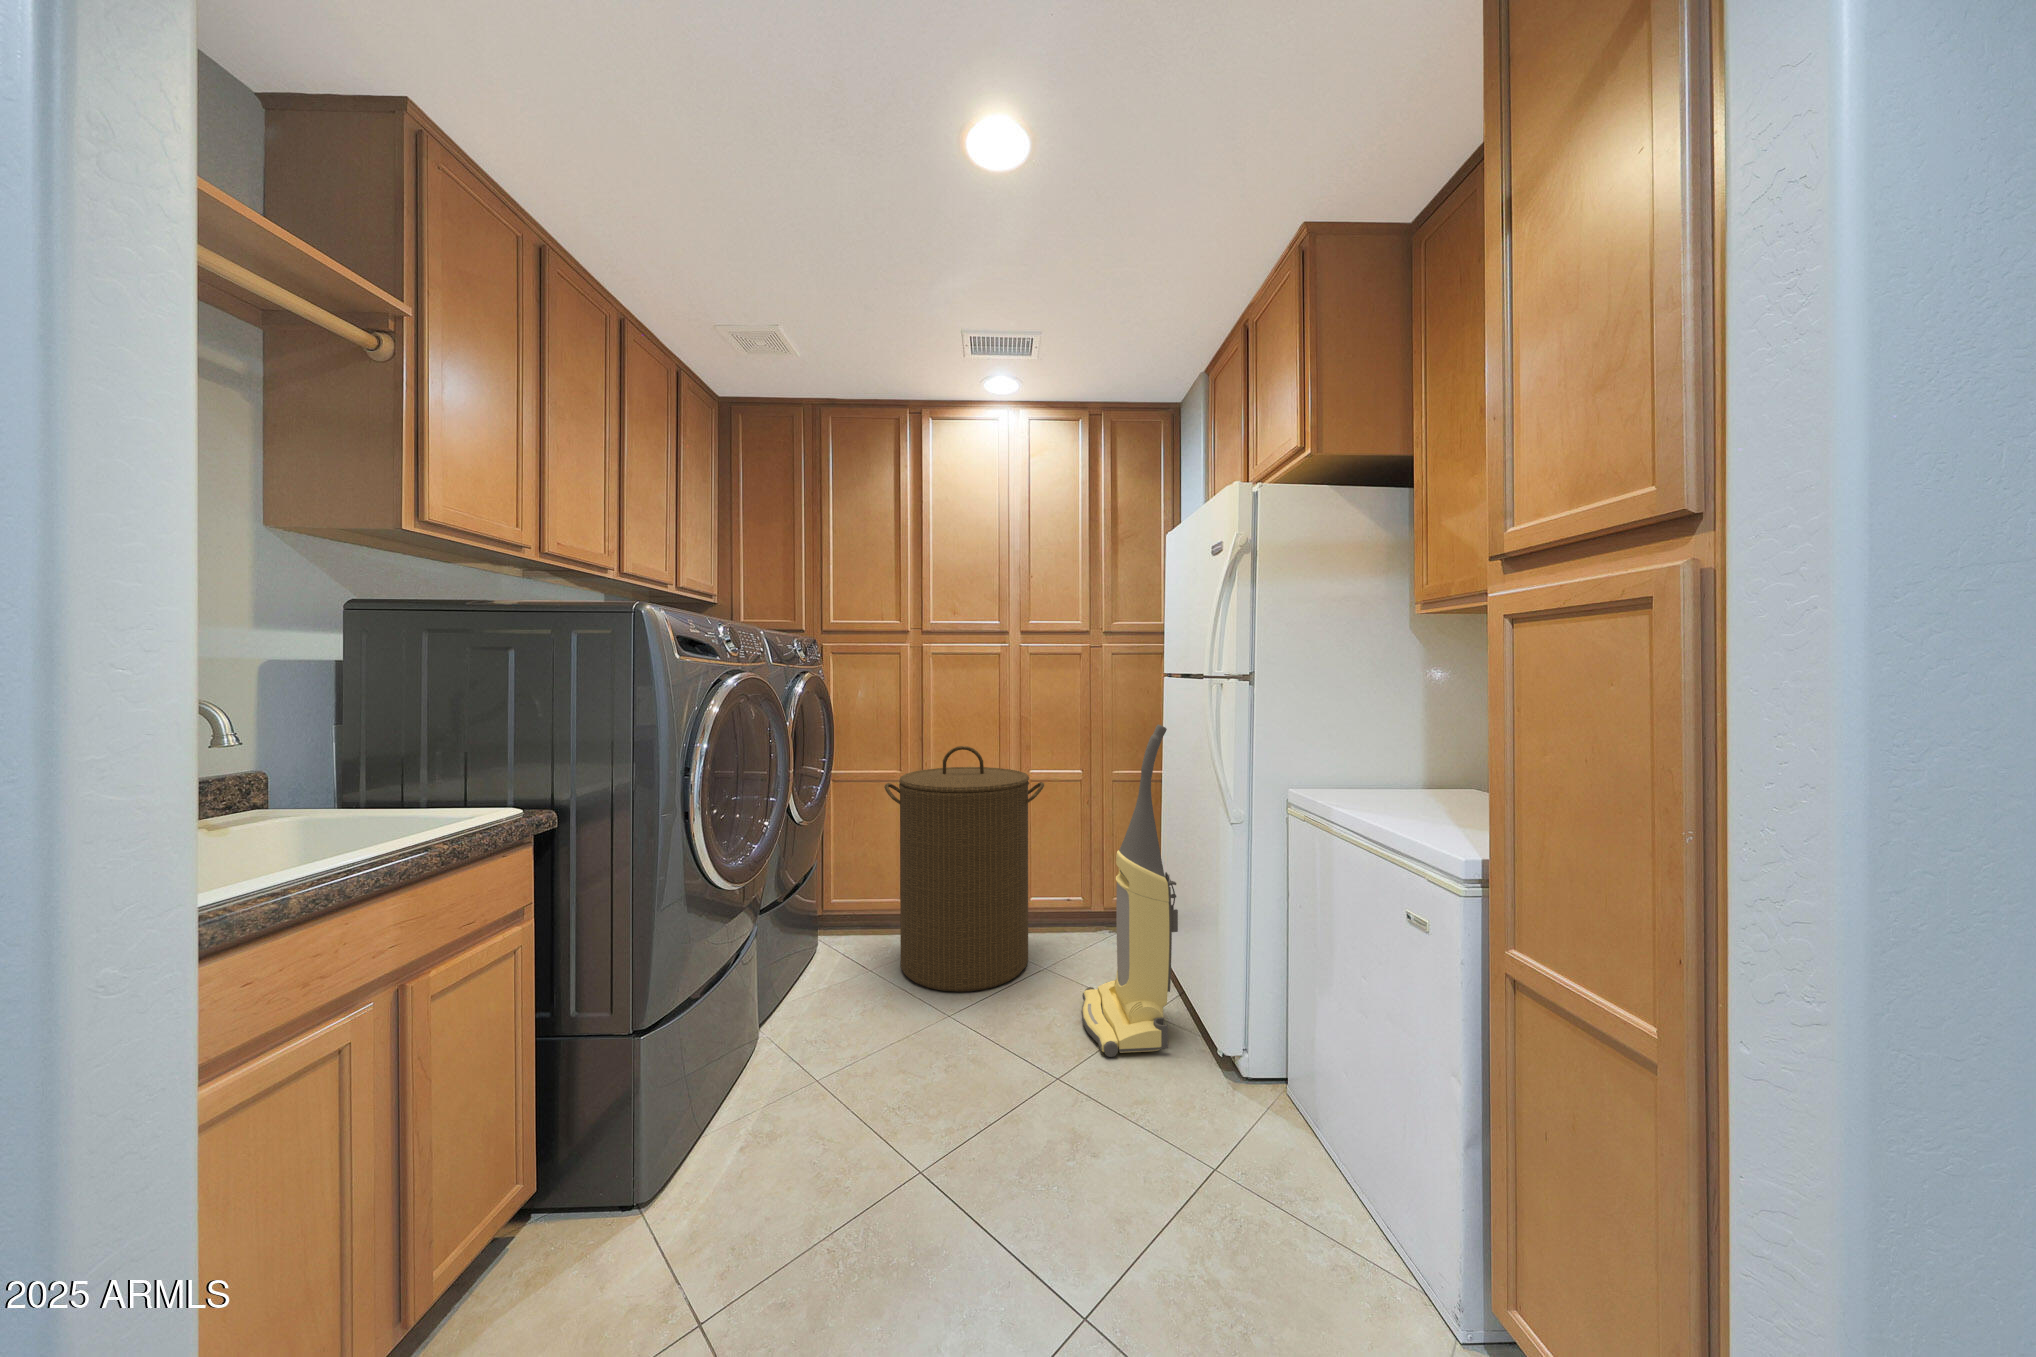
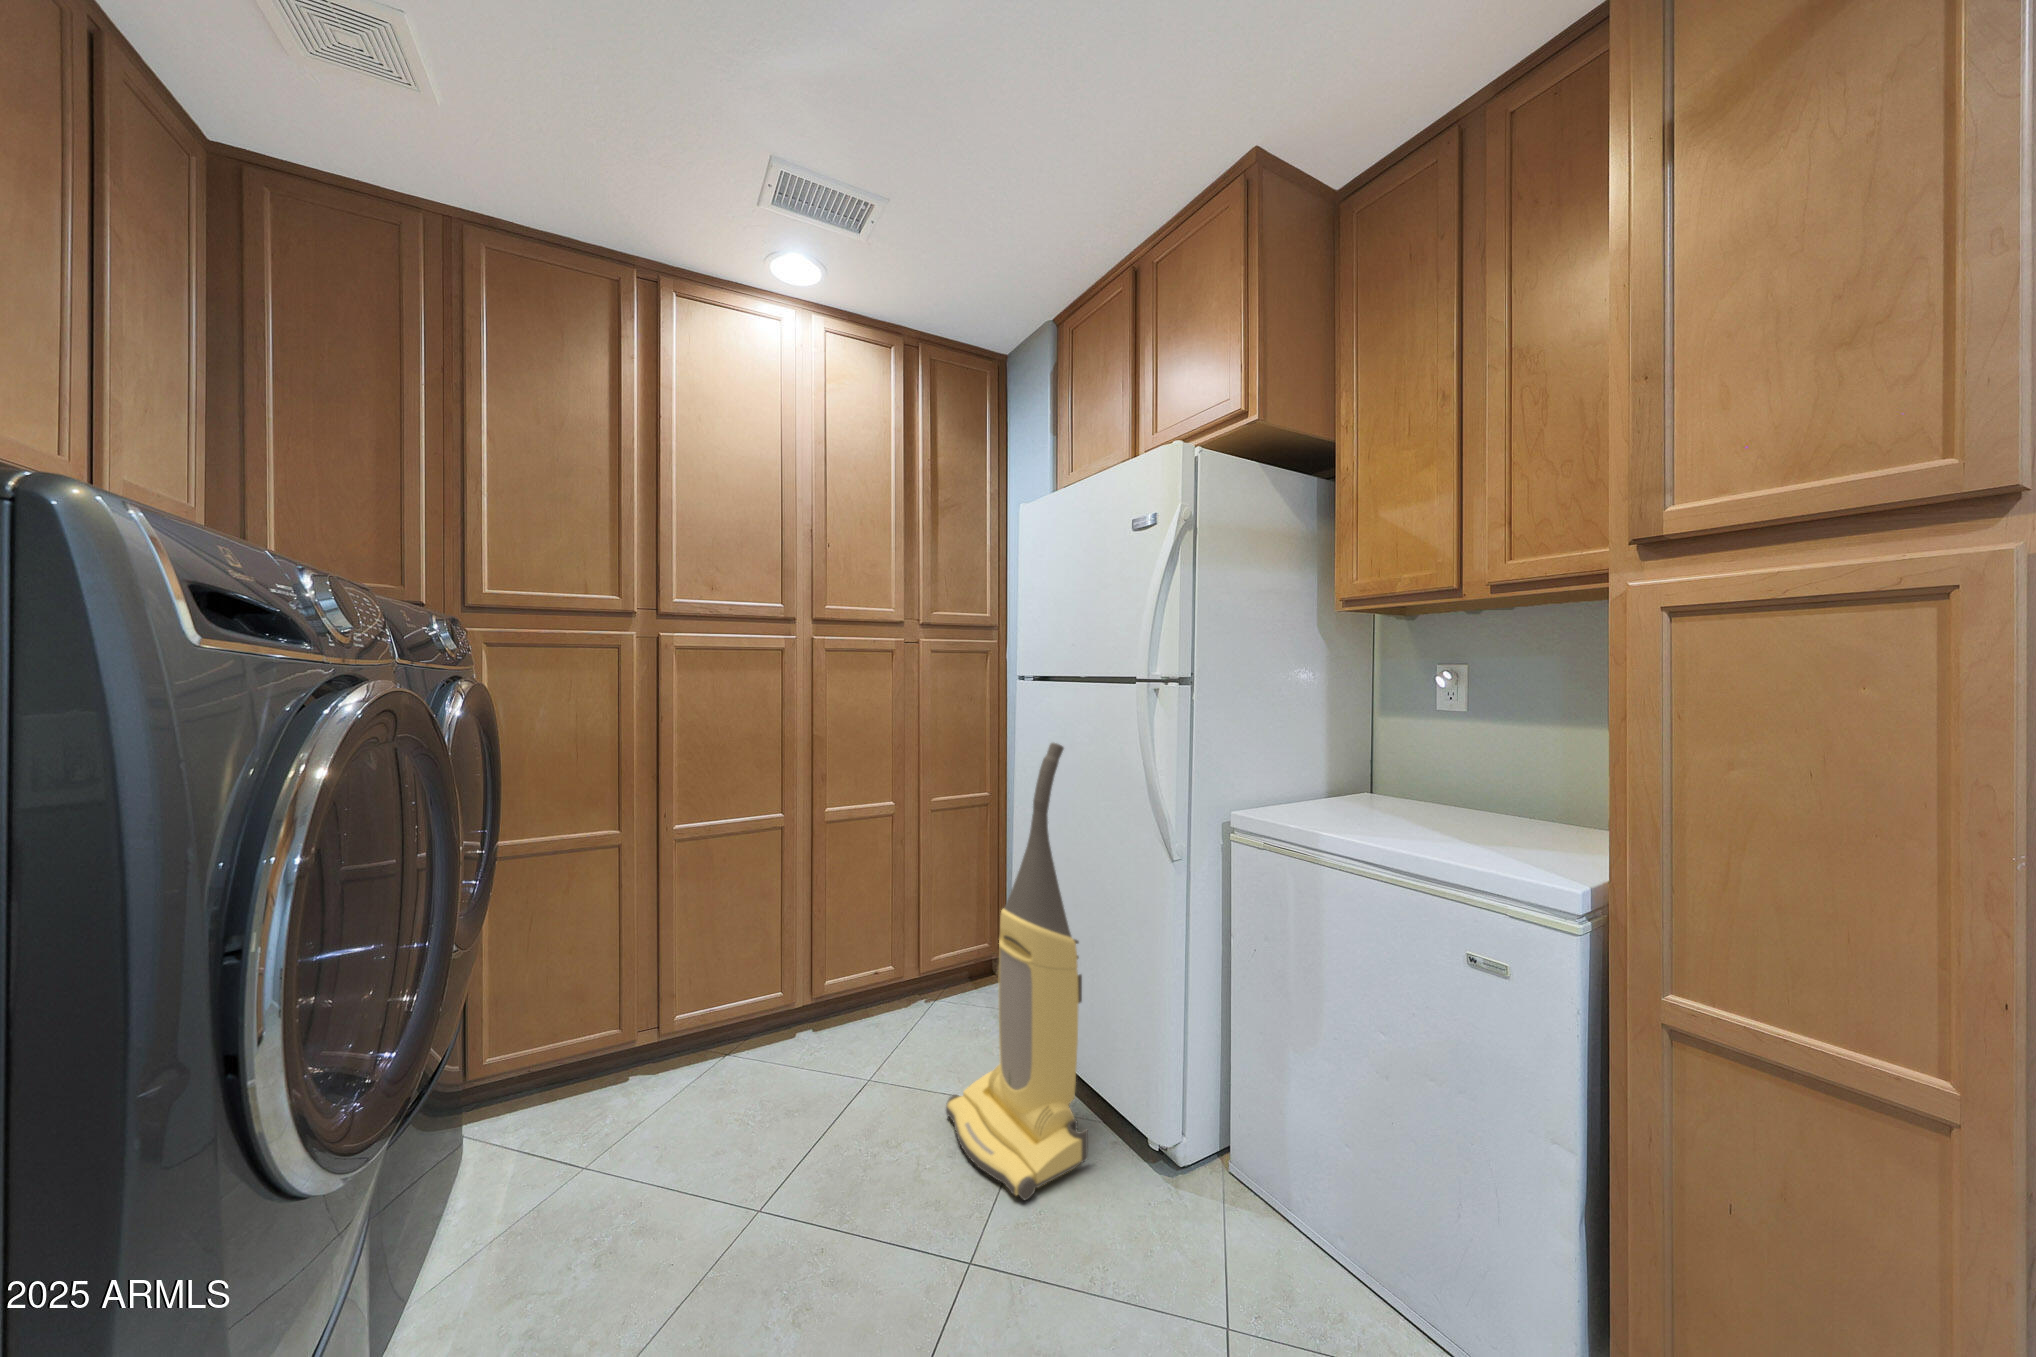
laundry hamper: present [884,746,1044,992] -> none [611,784,866,1170]

